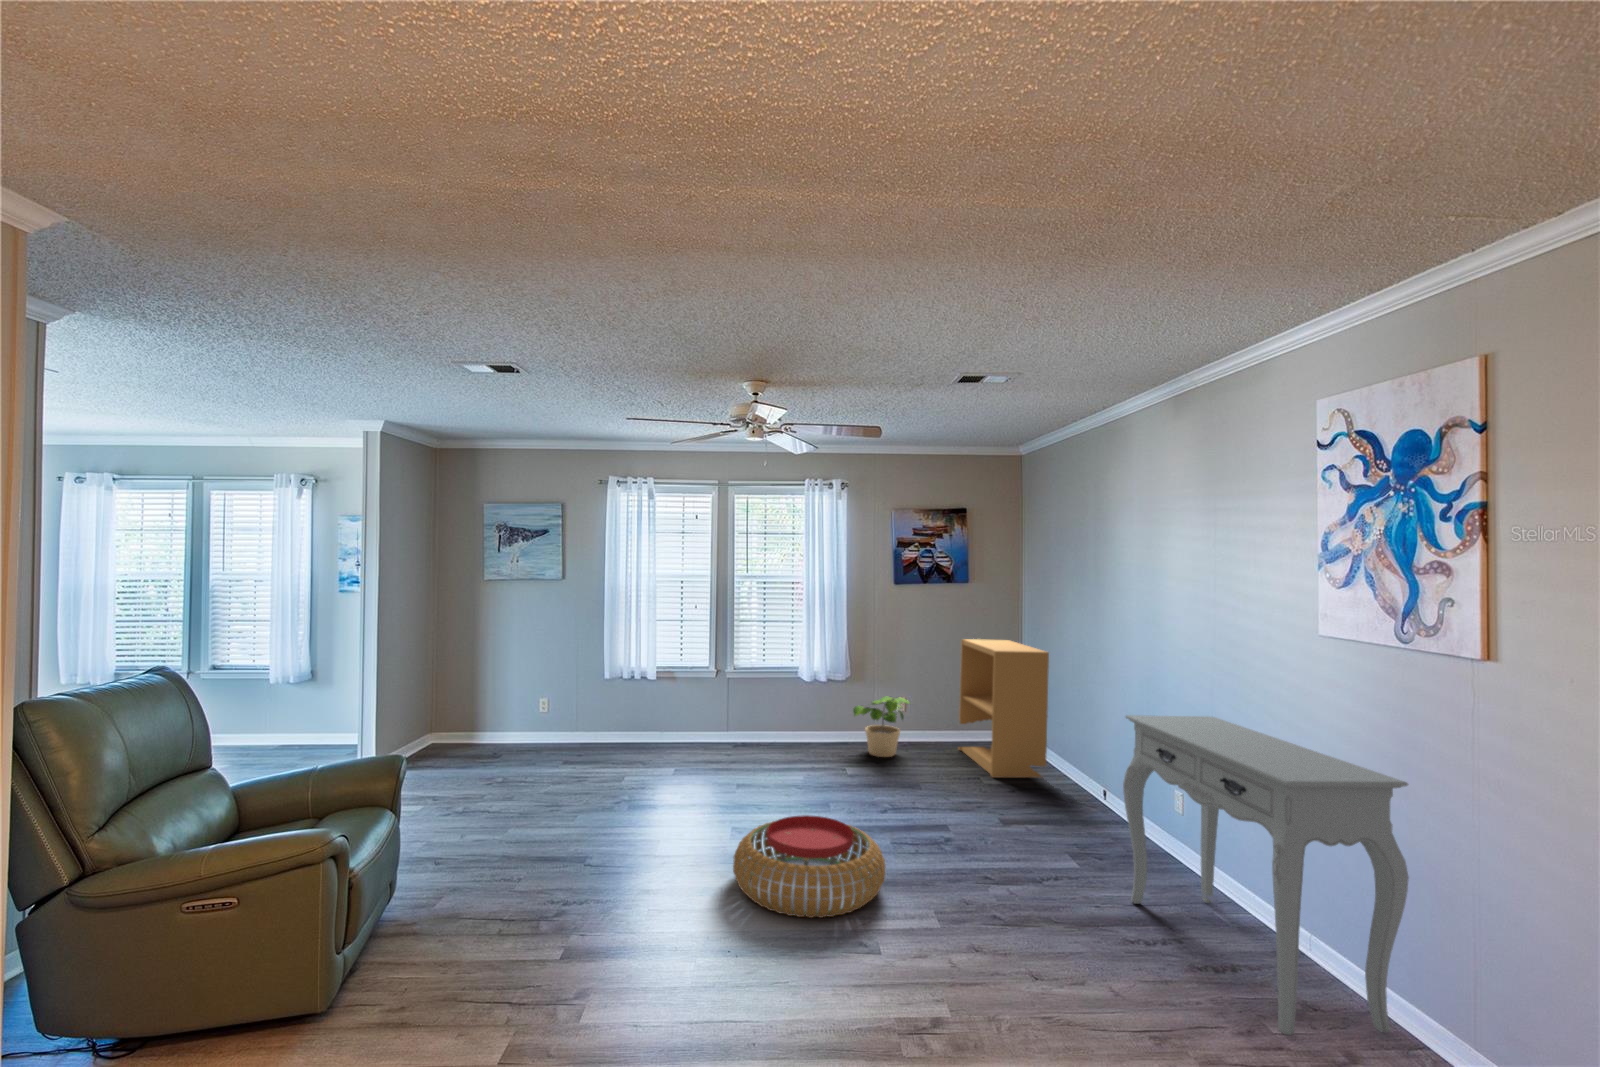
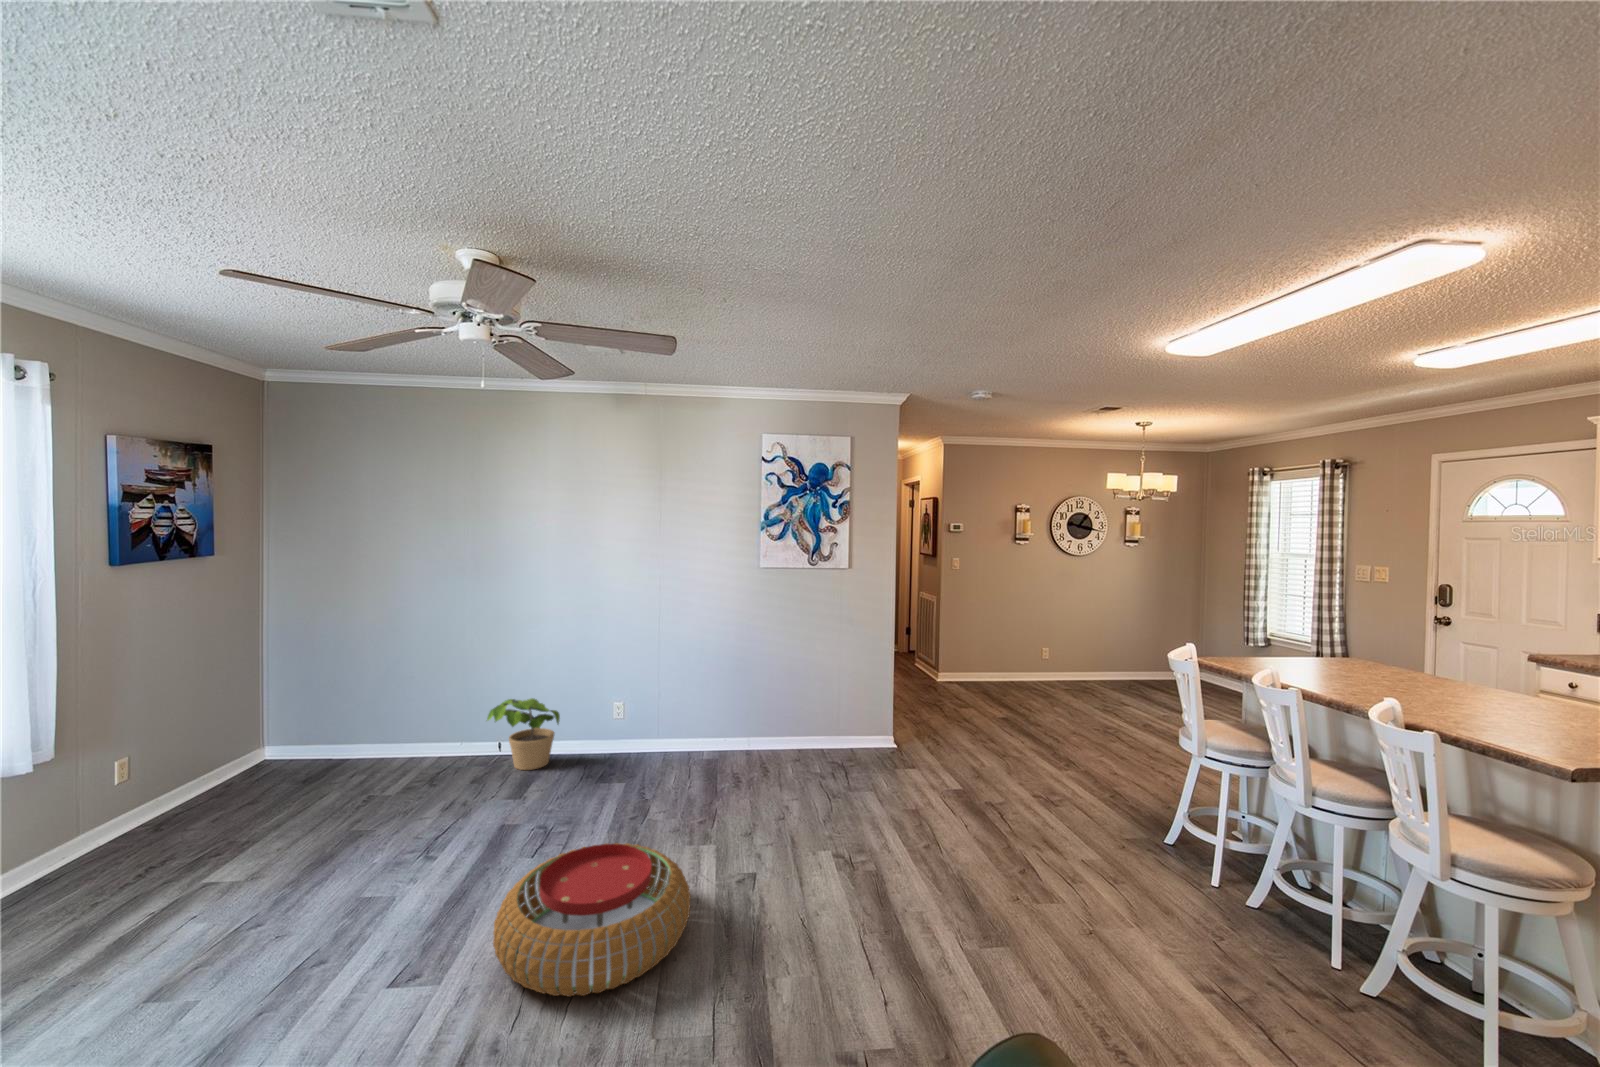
bookshelf: present [958,639,1049,778] -> none [221,623,396,790]
potted plant: present [853,696,909,757] -> present [487,698,560,770]
console table: present [1123,715,1409,1035] -> none [669,632,830,778]

